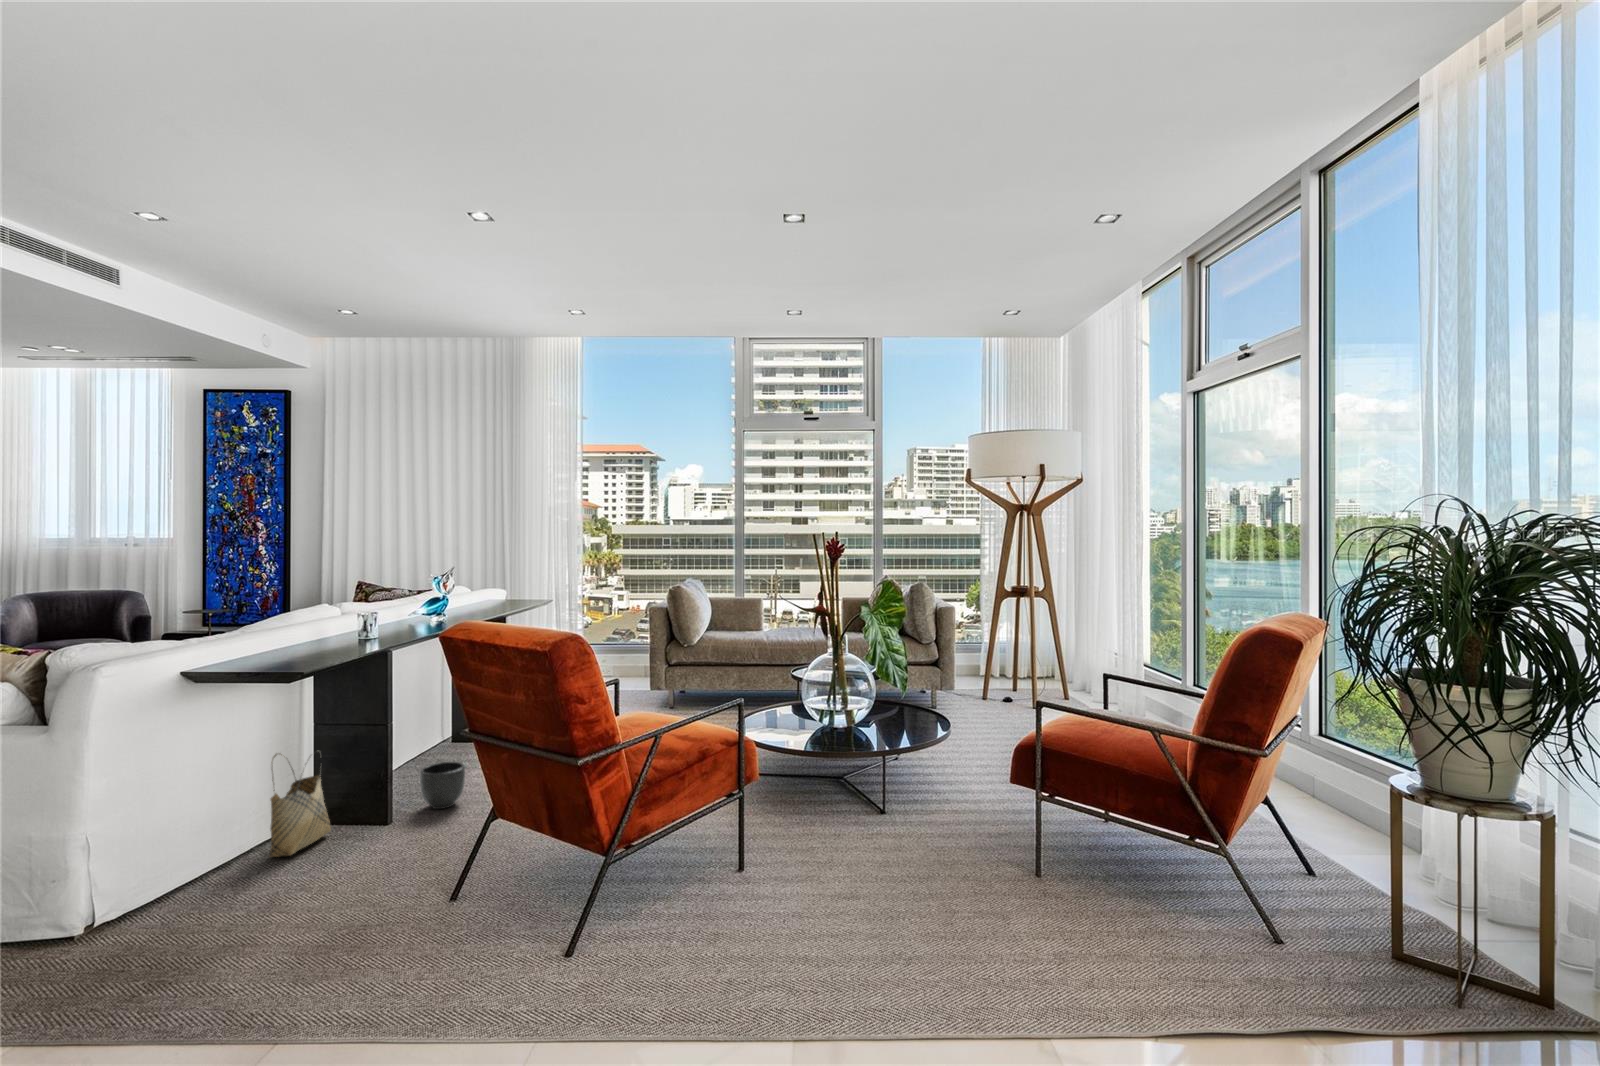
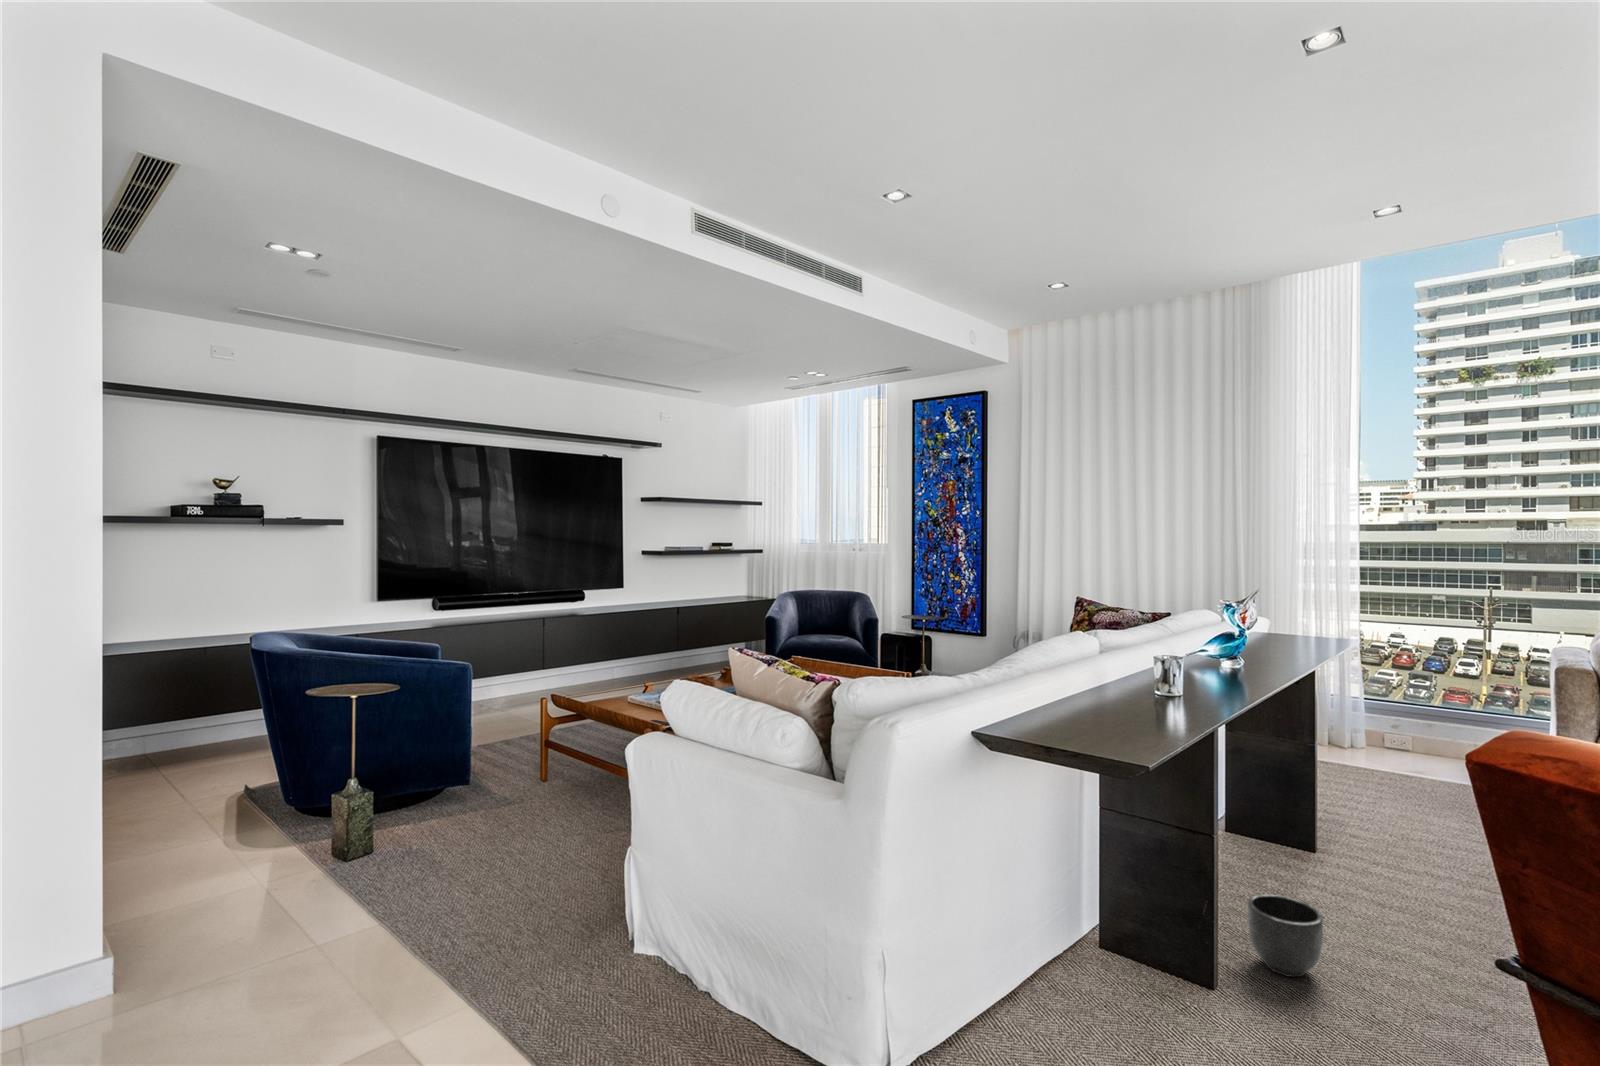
woven basket: present [269,754,331,857] -> none [1065,841,1135,1002]

